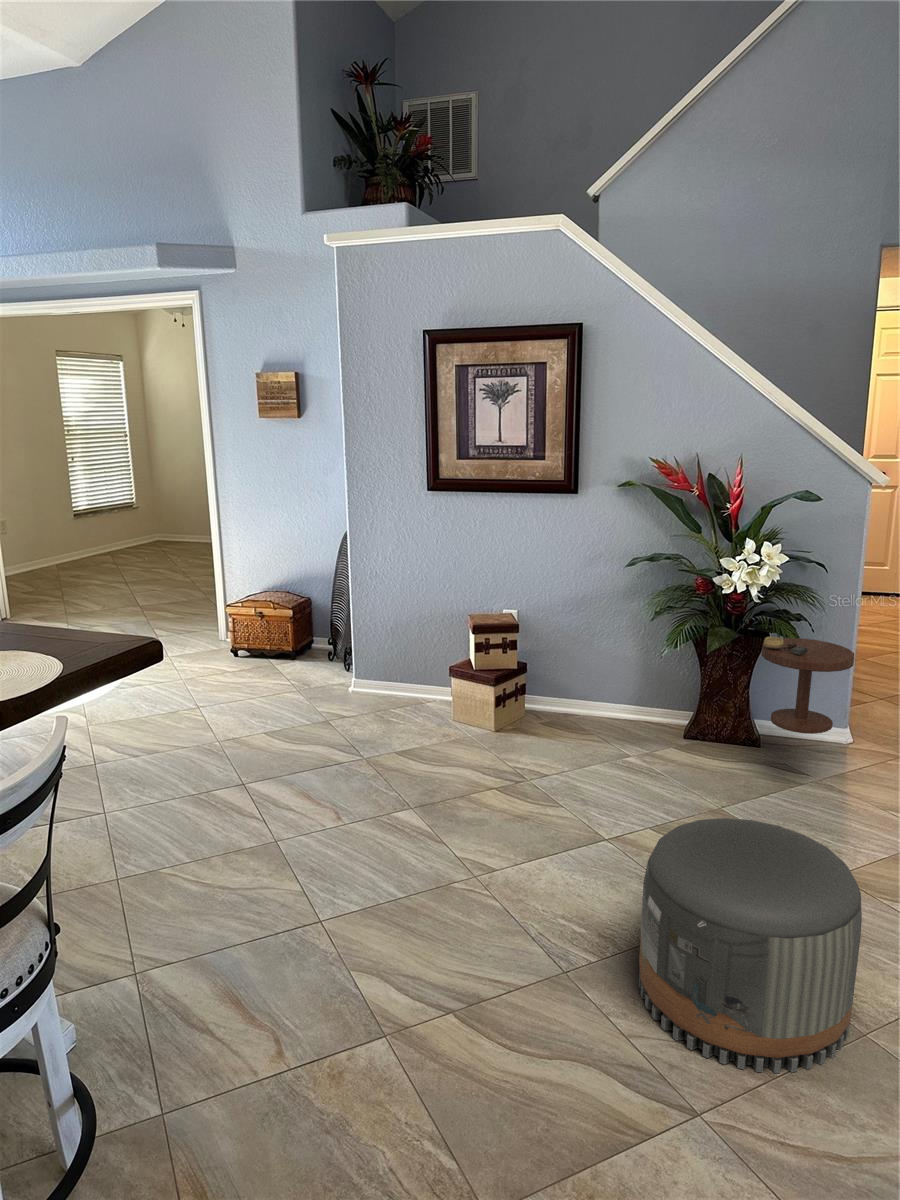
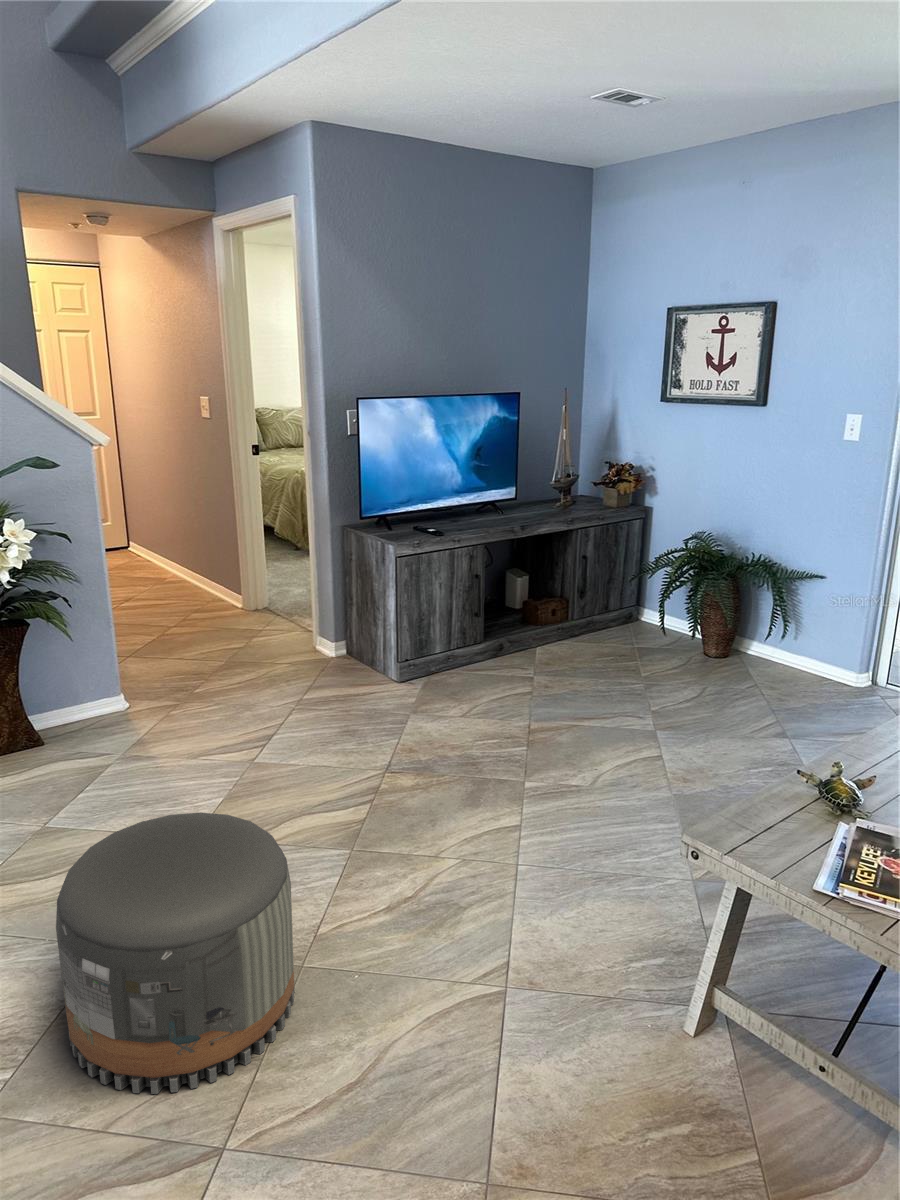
side table: present [761,637,854,734] -> none [41,615,141,776]

